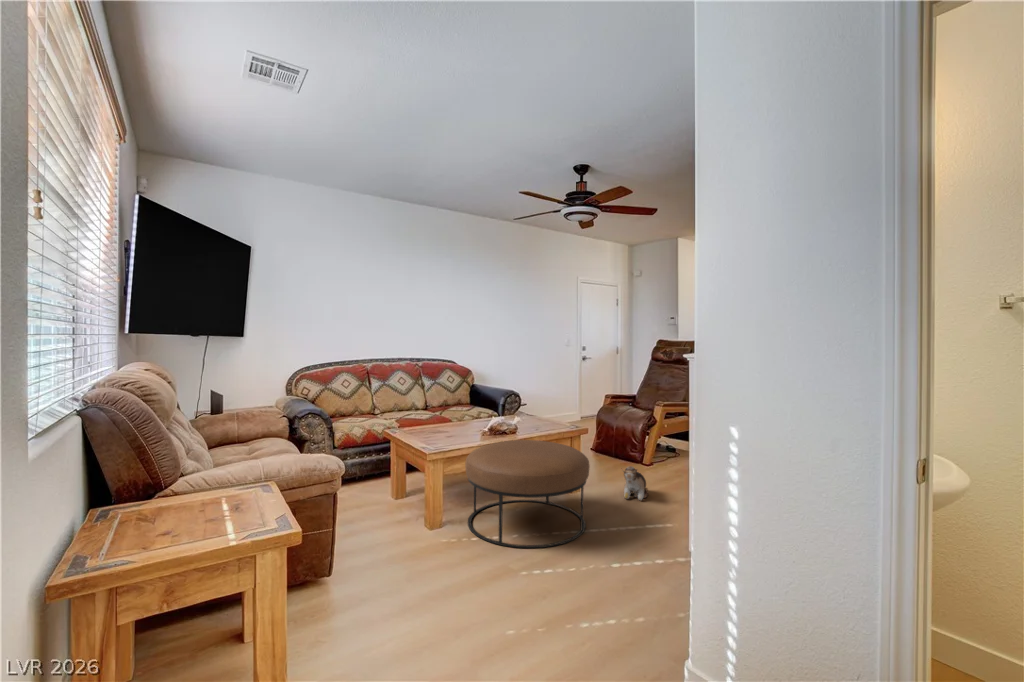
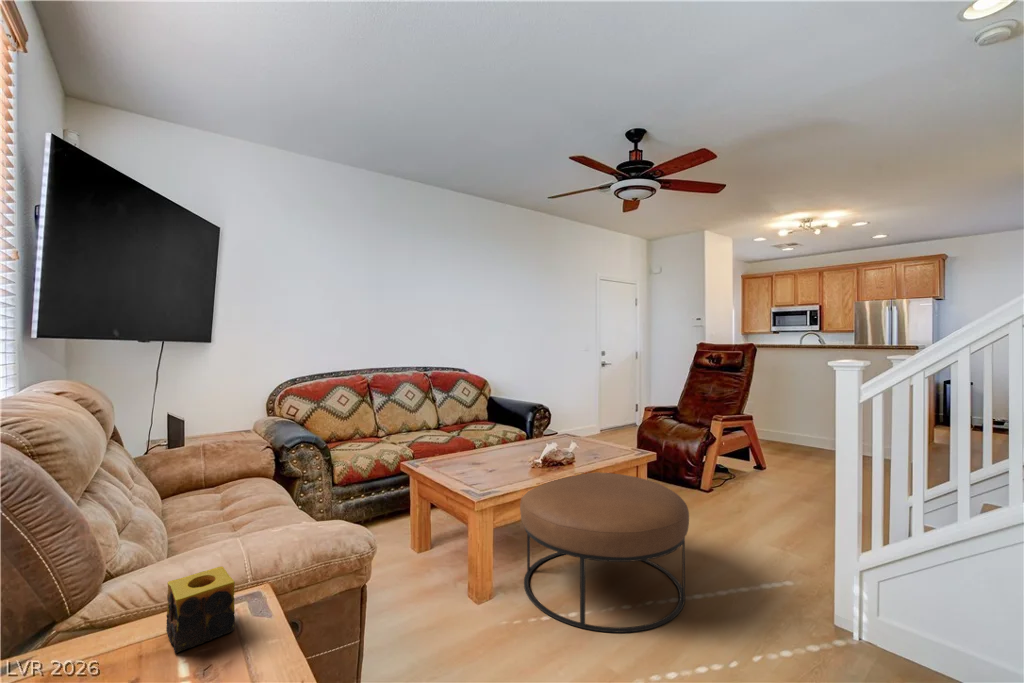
candle: none [215,466,252,504] -> present [166,566,235,653]
plush toy: present [623,466,648,500] -> none [708,502,737,545]

